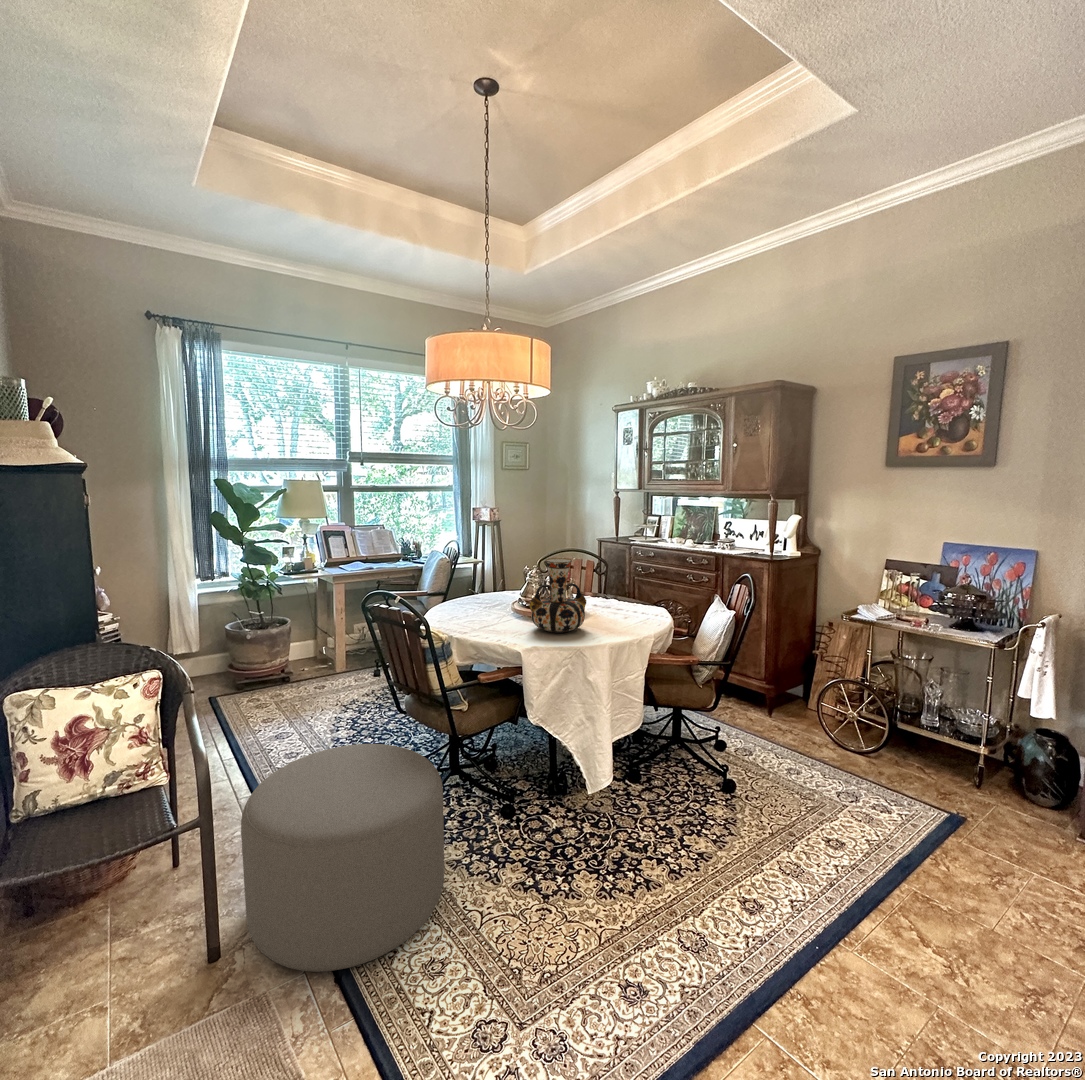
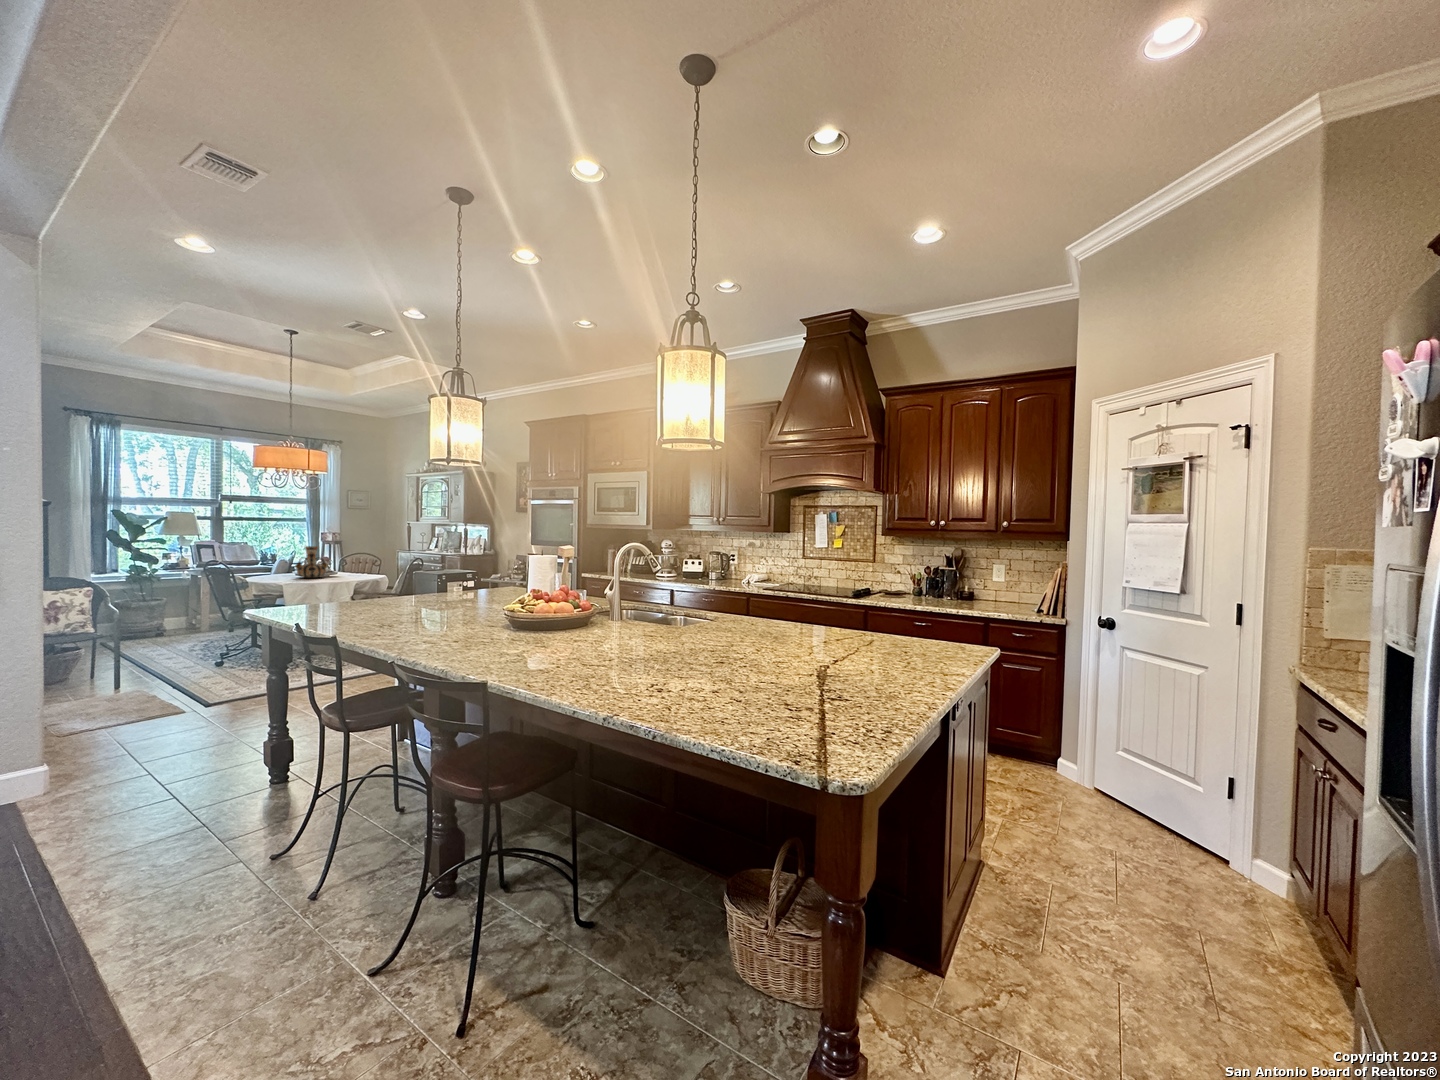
ottoman: present [241,744,444,972] -> none [133,621,234,685]

